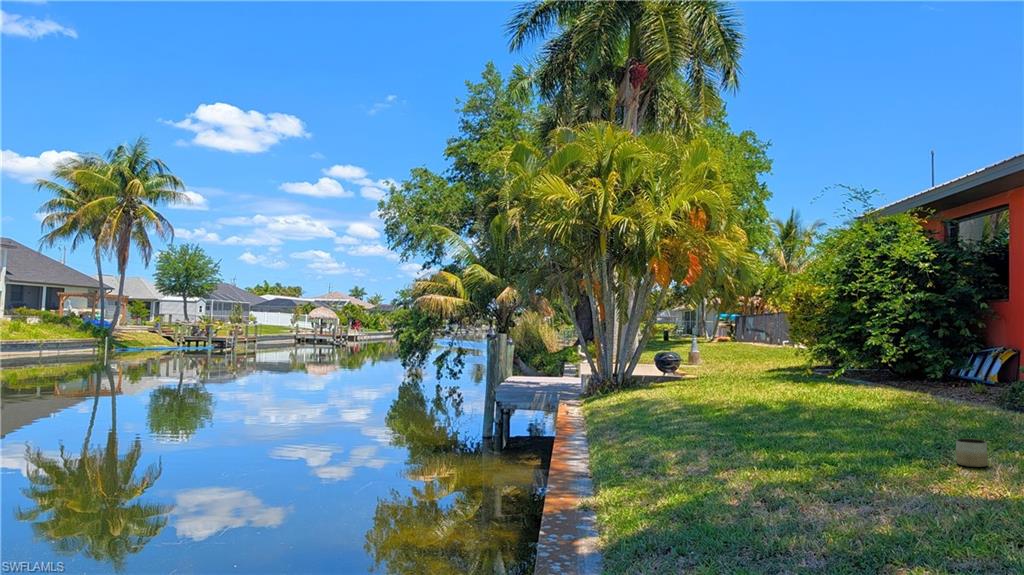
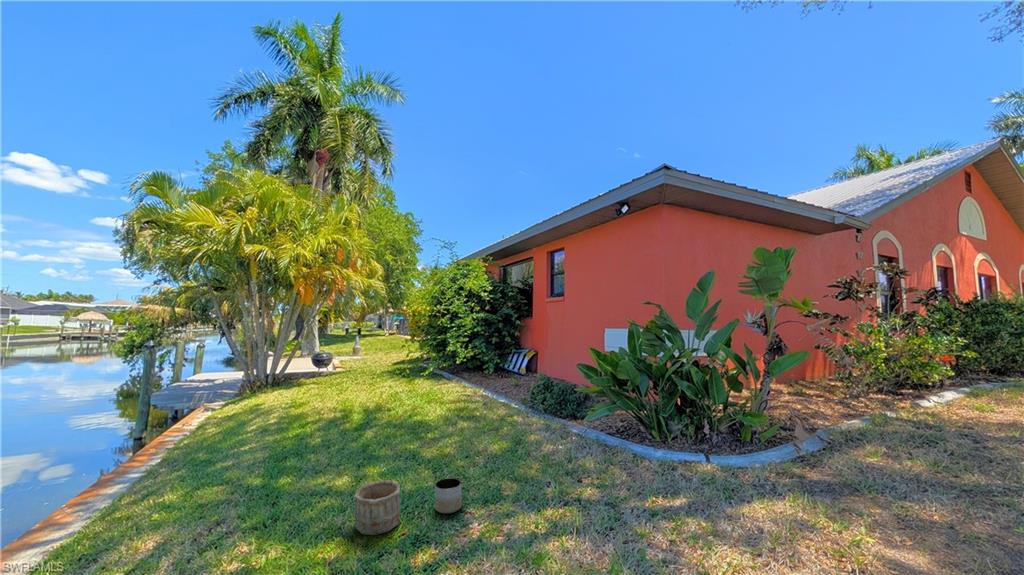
wooden bucket: none [879,431,926,470] -> present [354,480,401,535]

